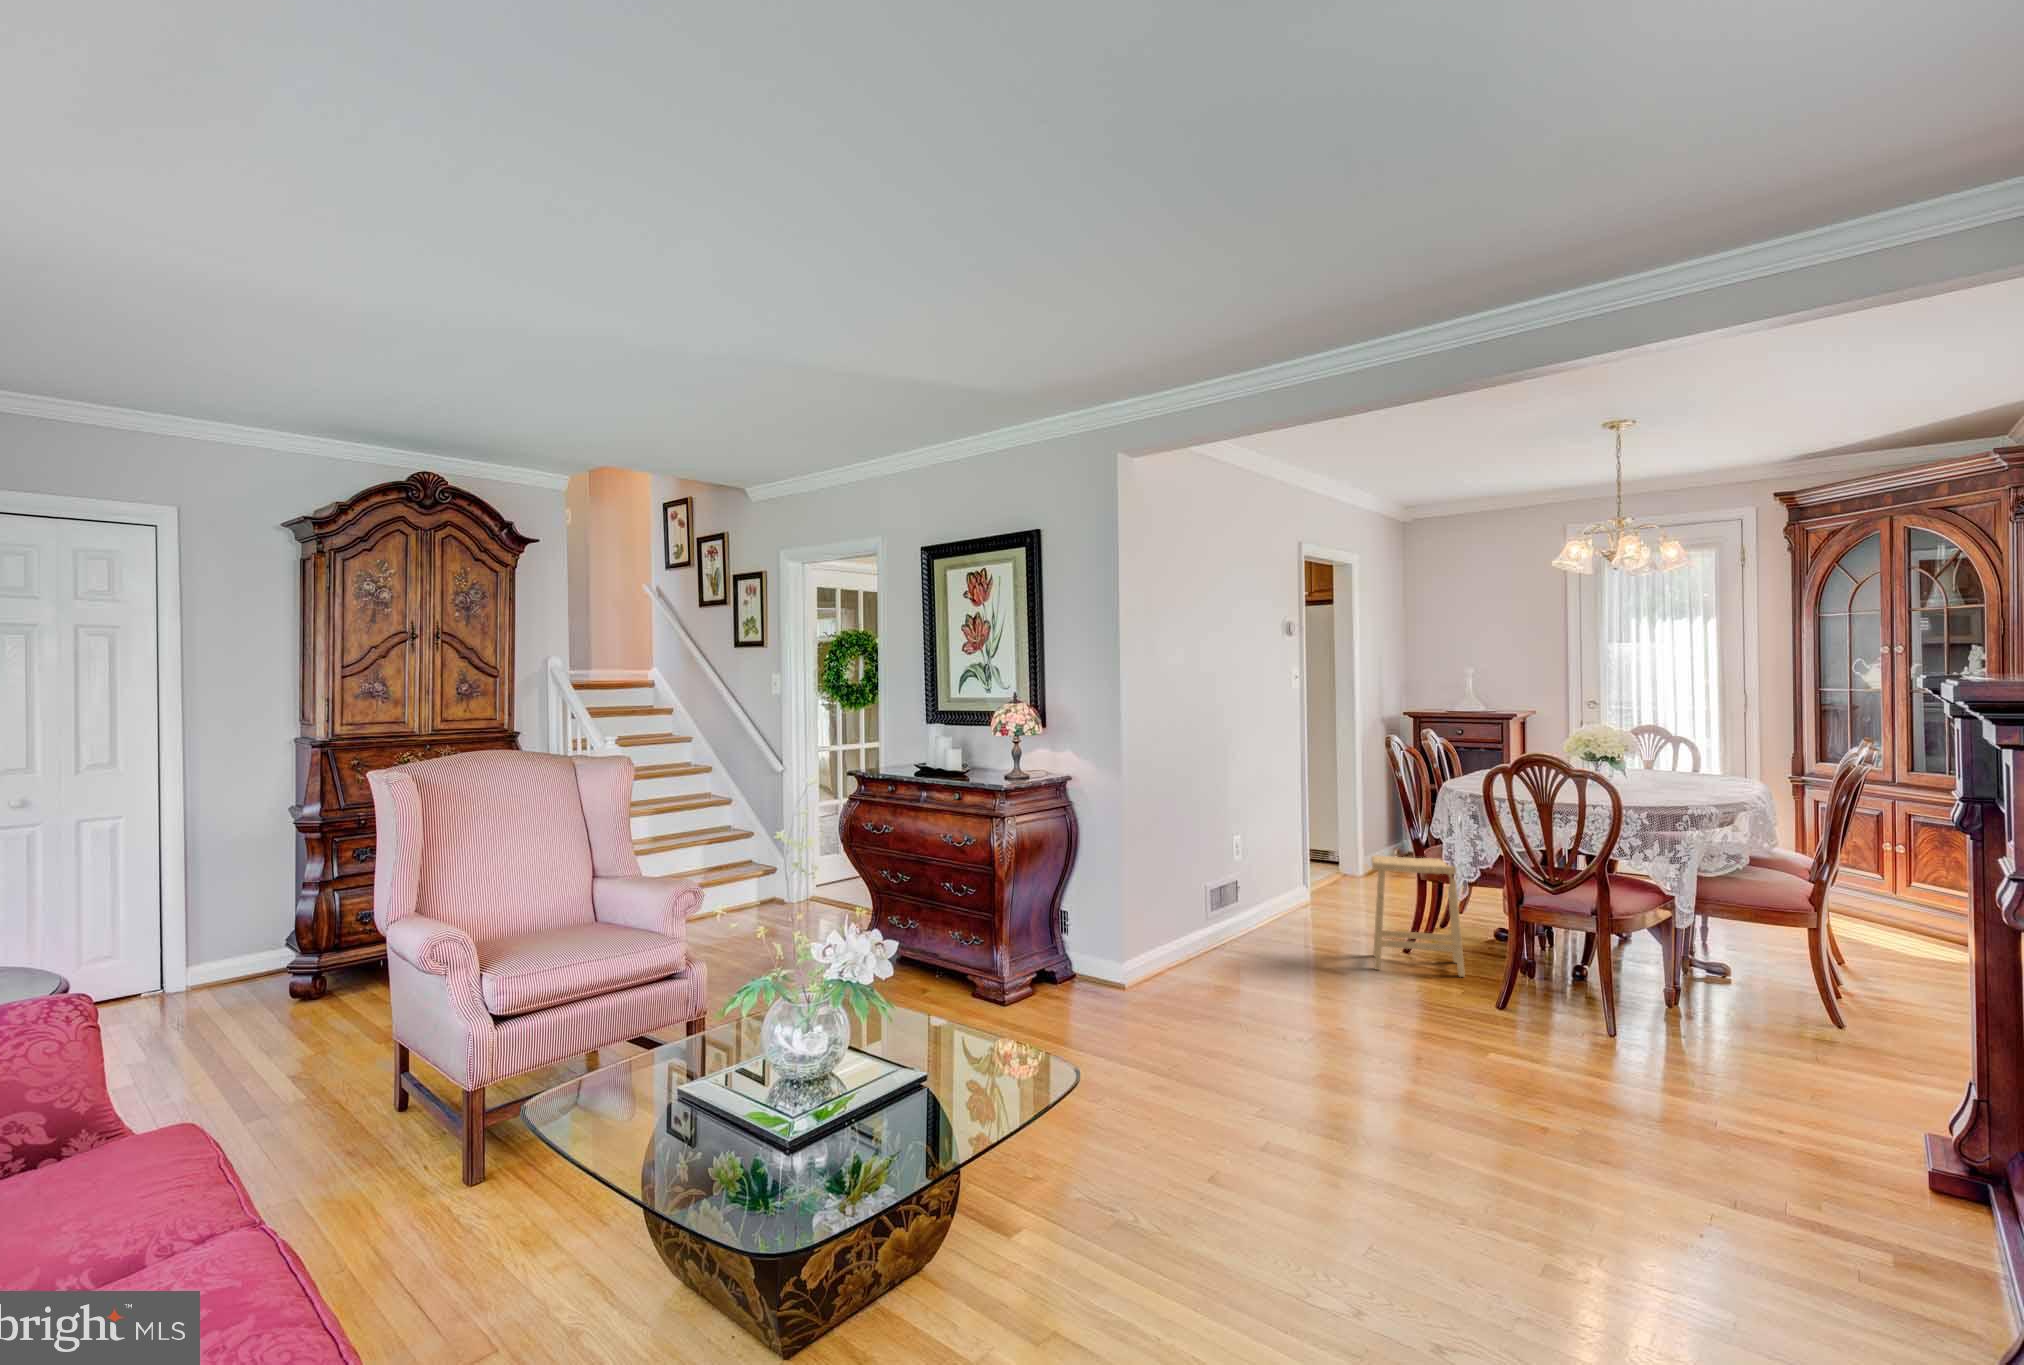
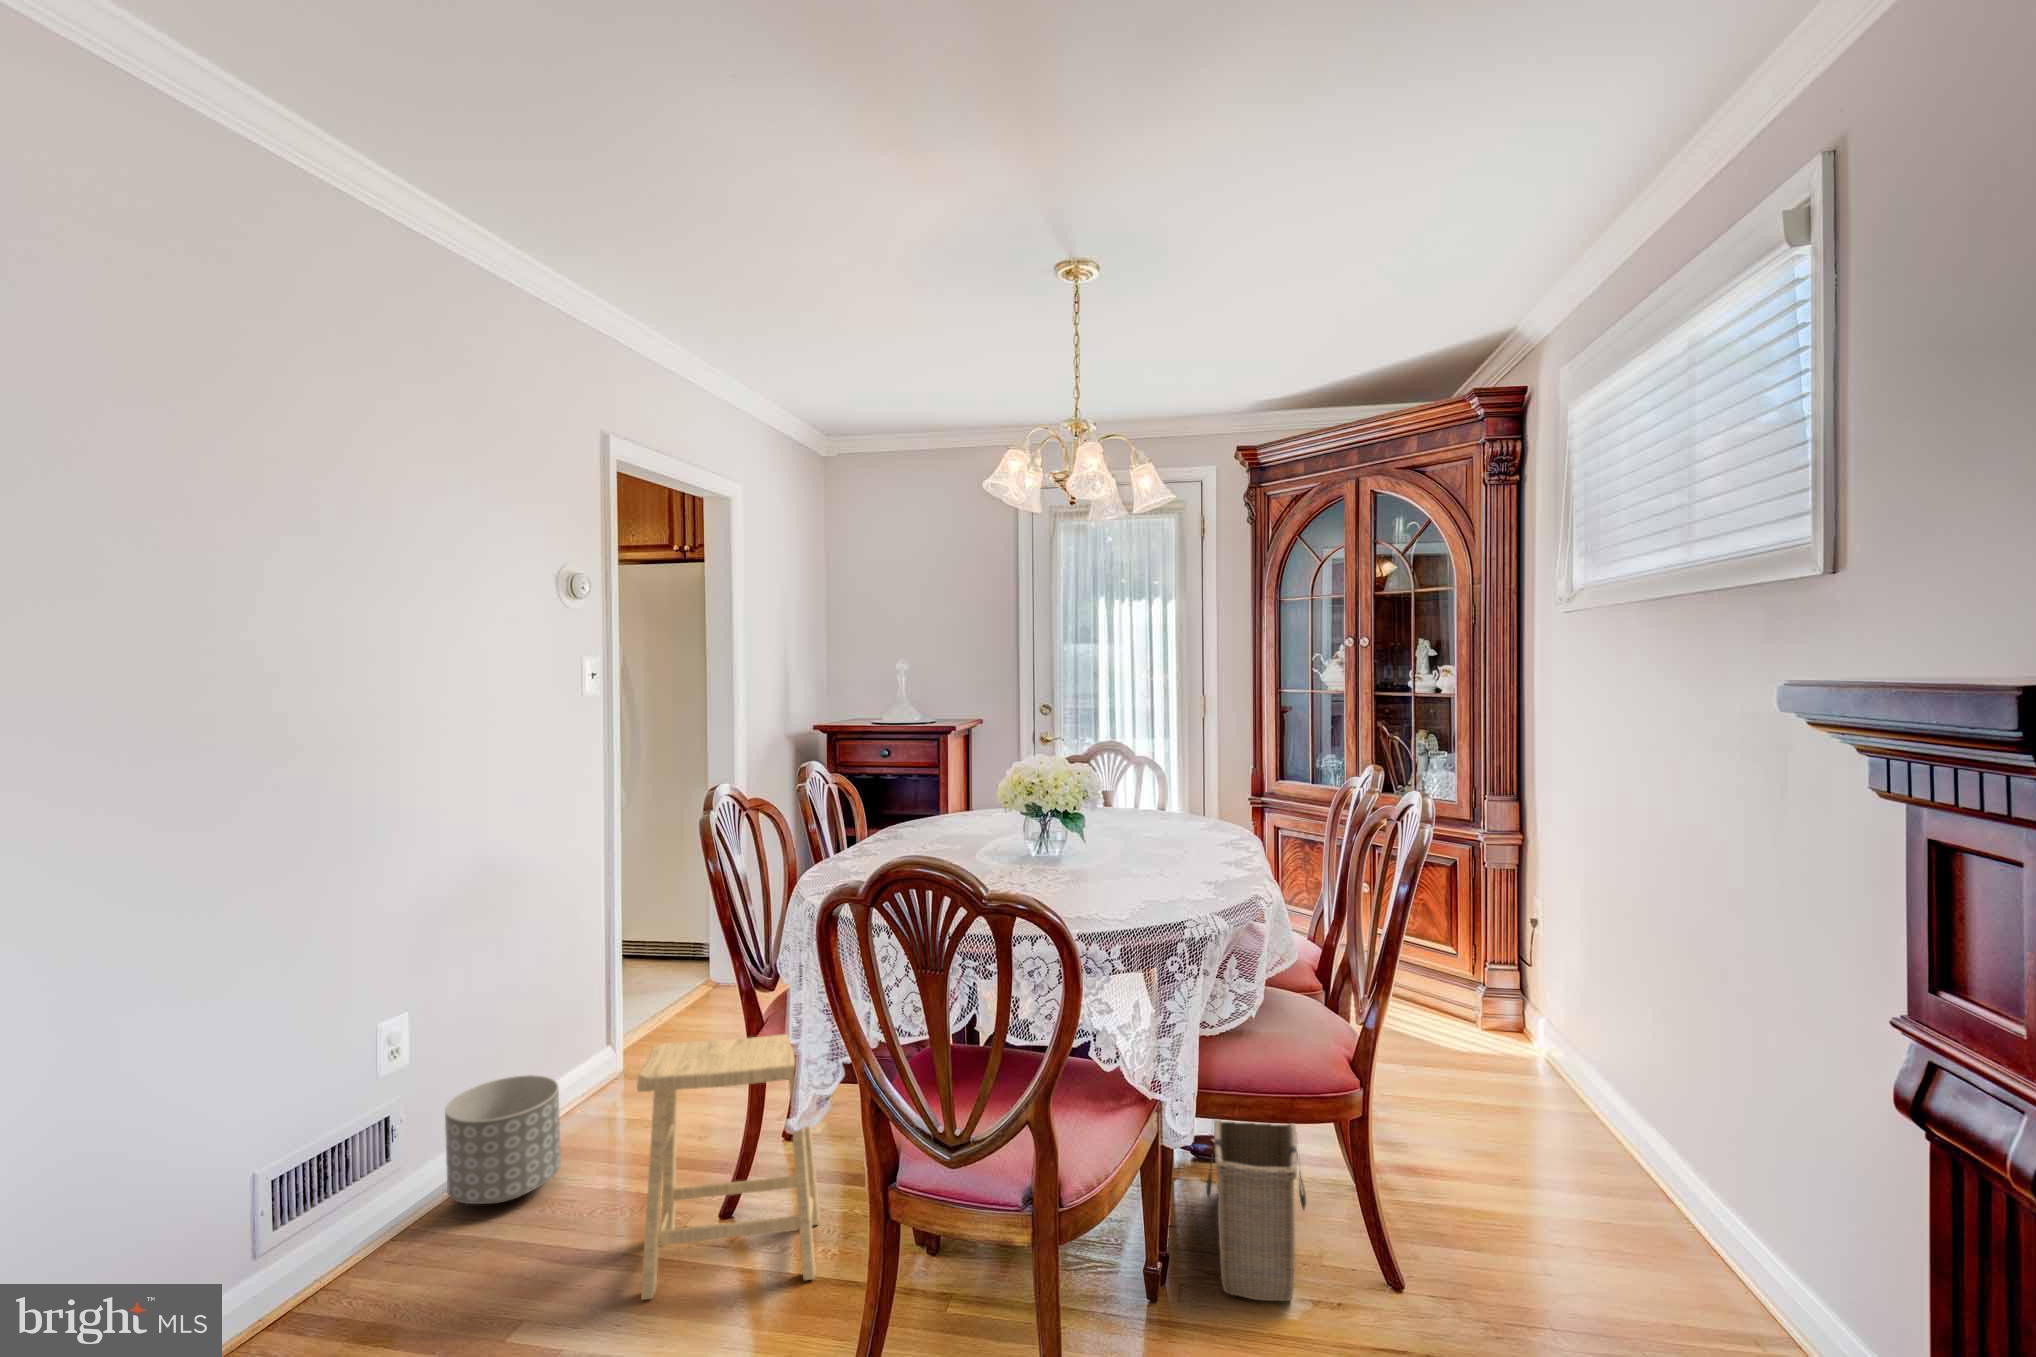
planter: none [1252,879,1305,935] -> present [445,1075,561,1204]
basket: none [1712,917,1784,1022] -> present [1206,1120,1306,1301]

